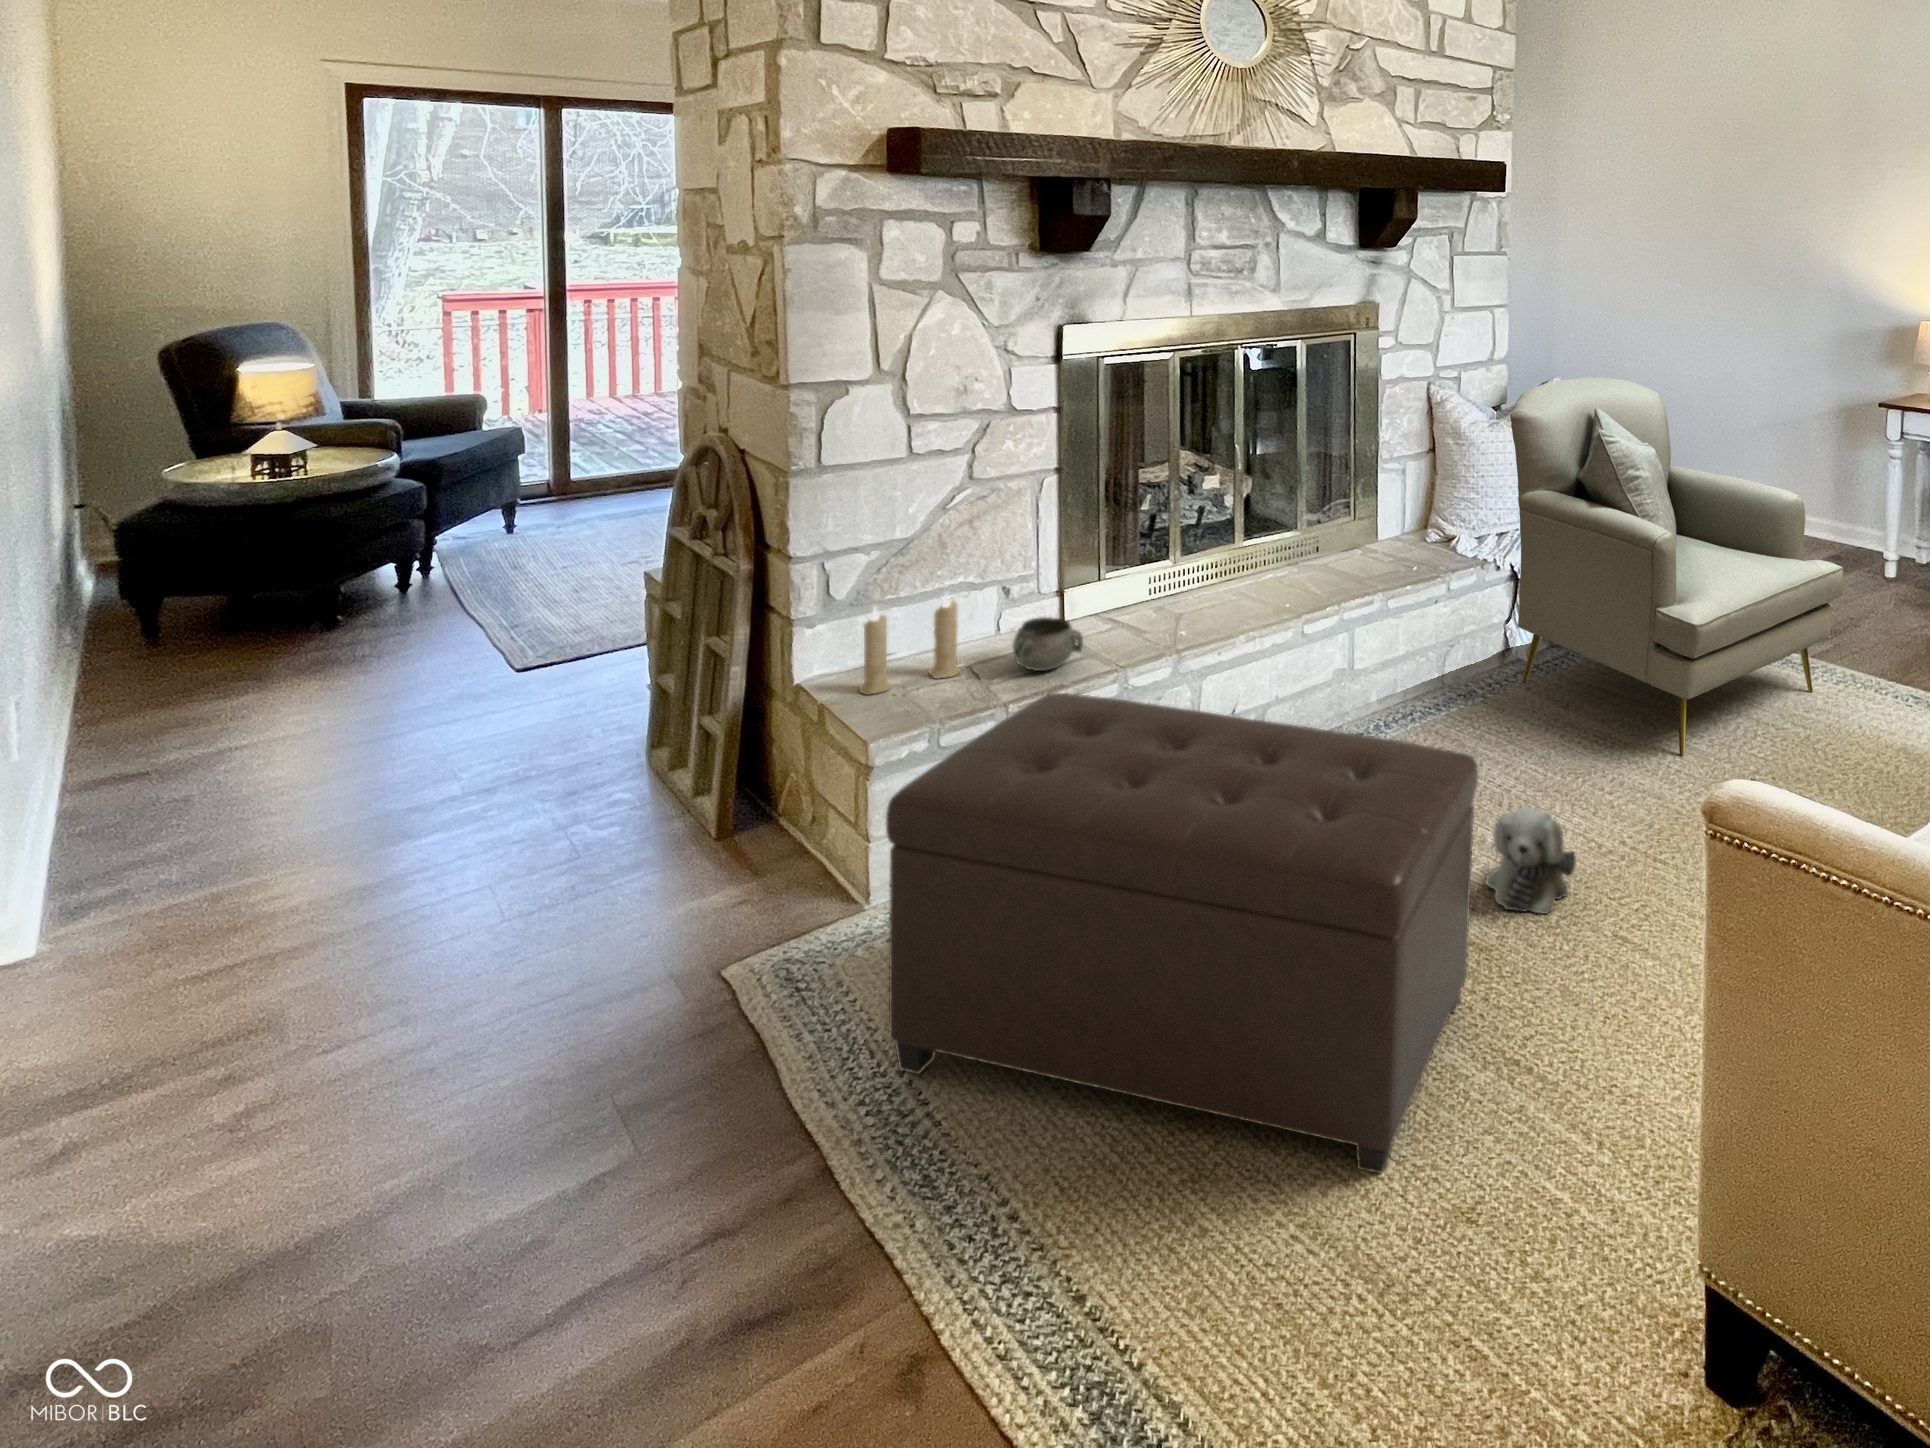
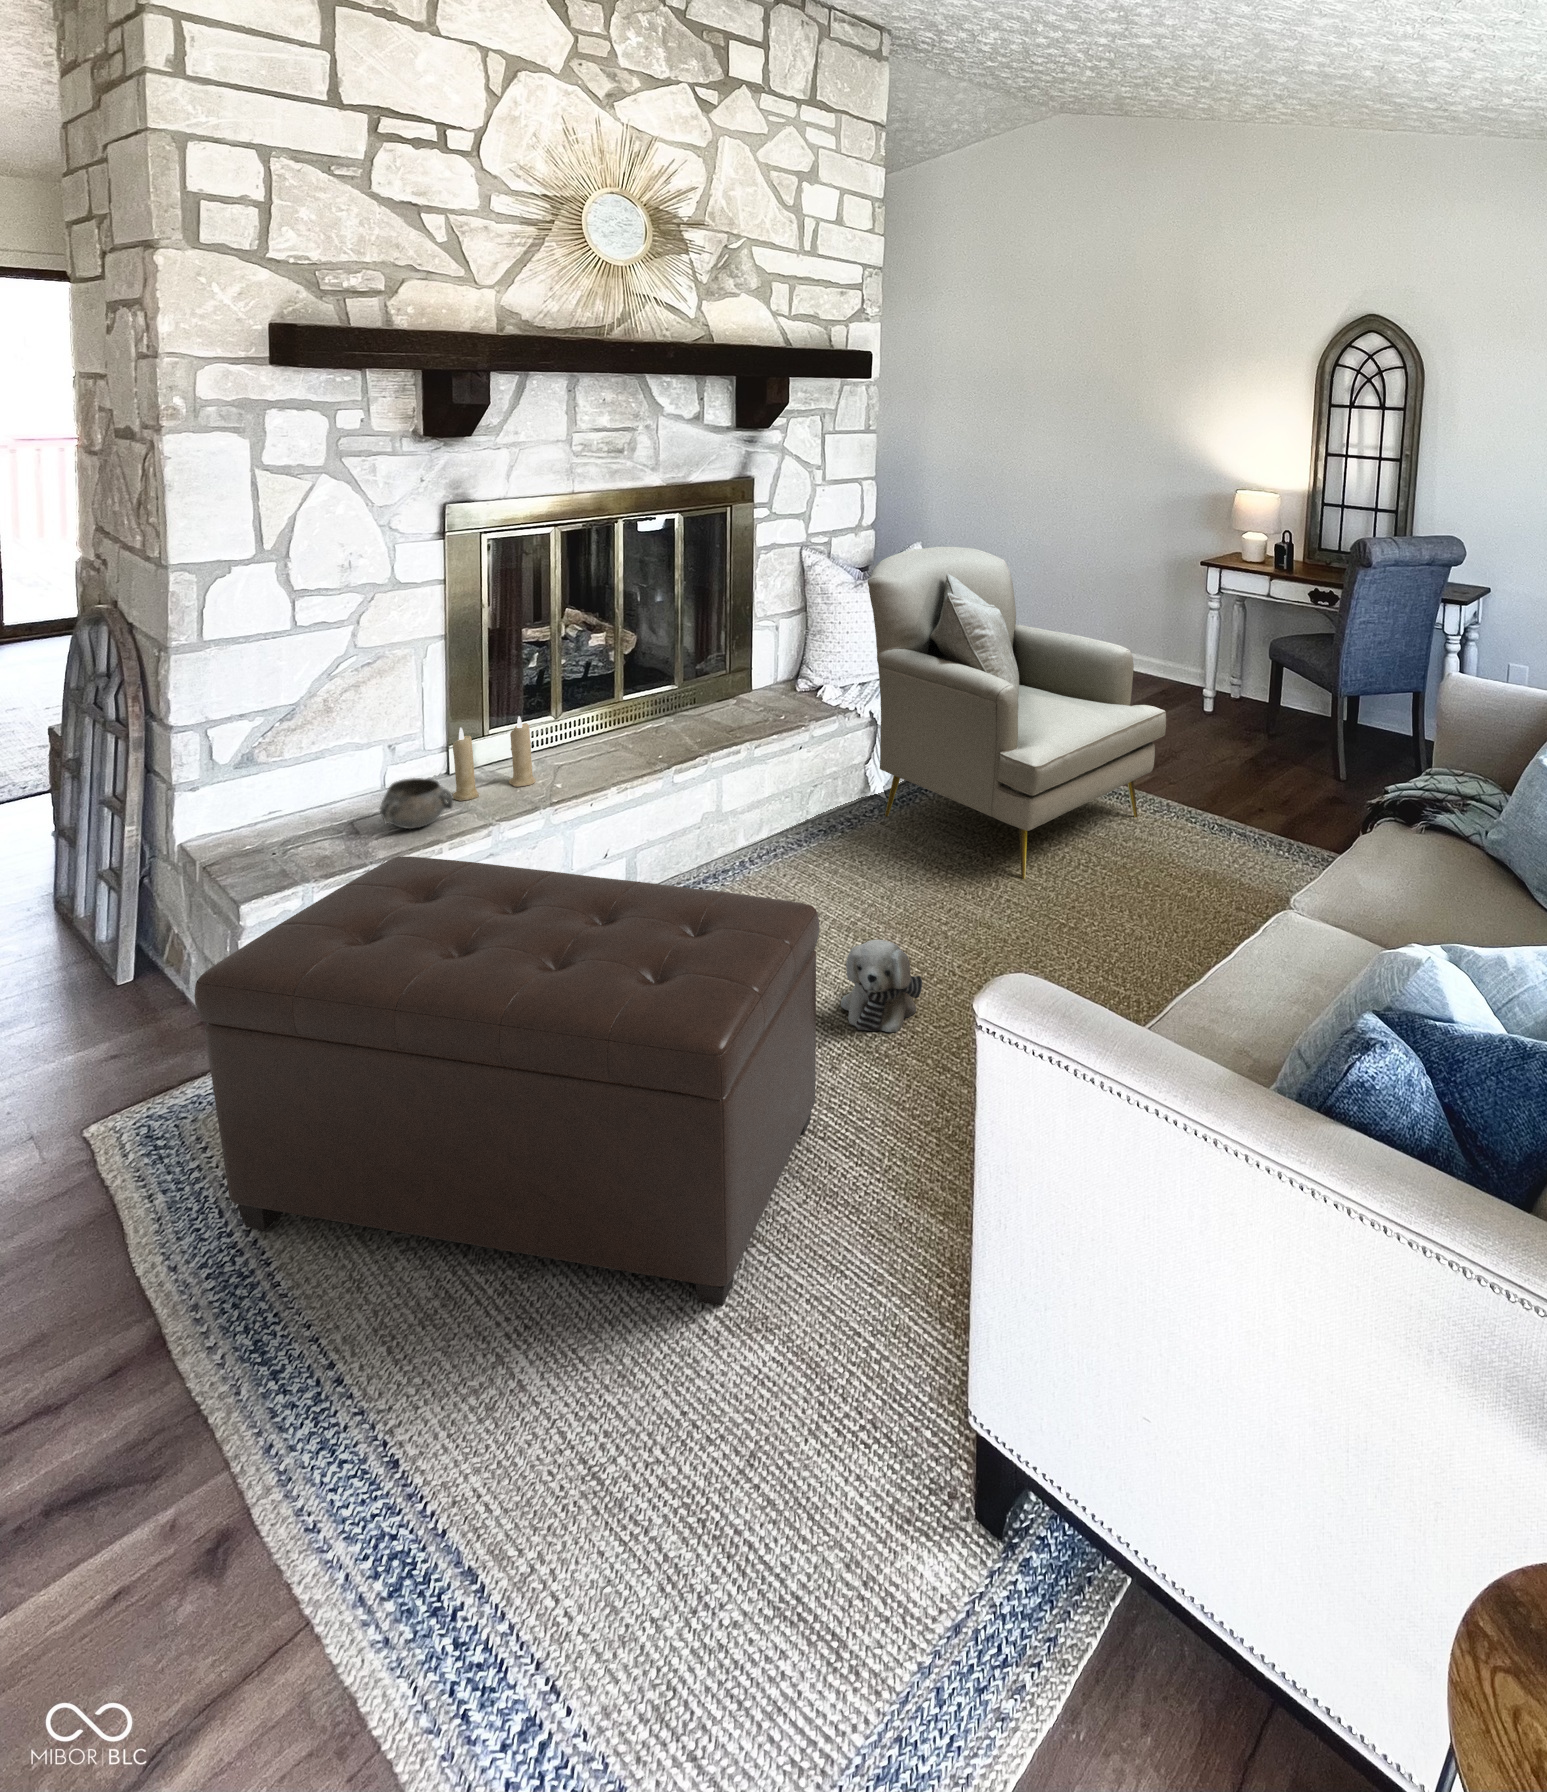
candle: present [859,594,960,694] -> present [452,716,536,801]

